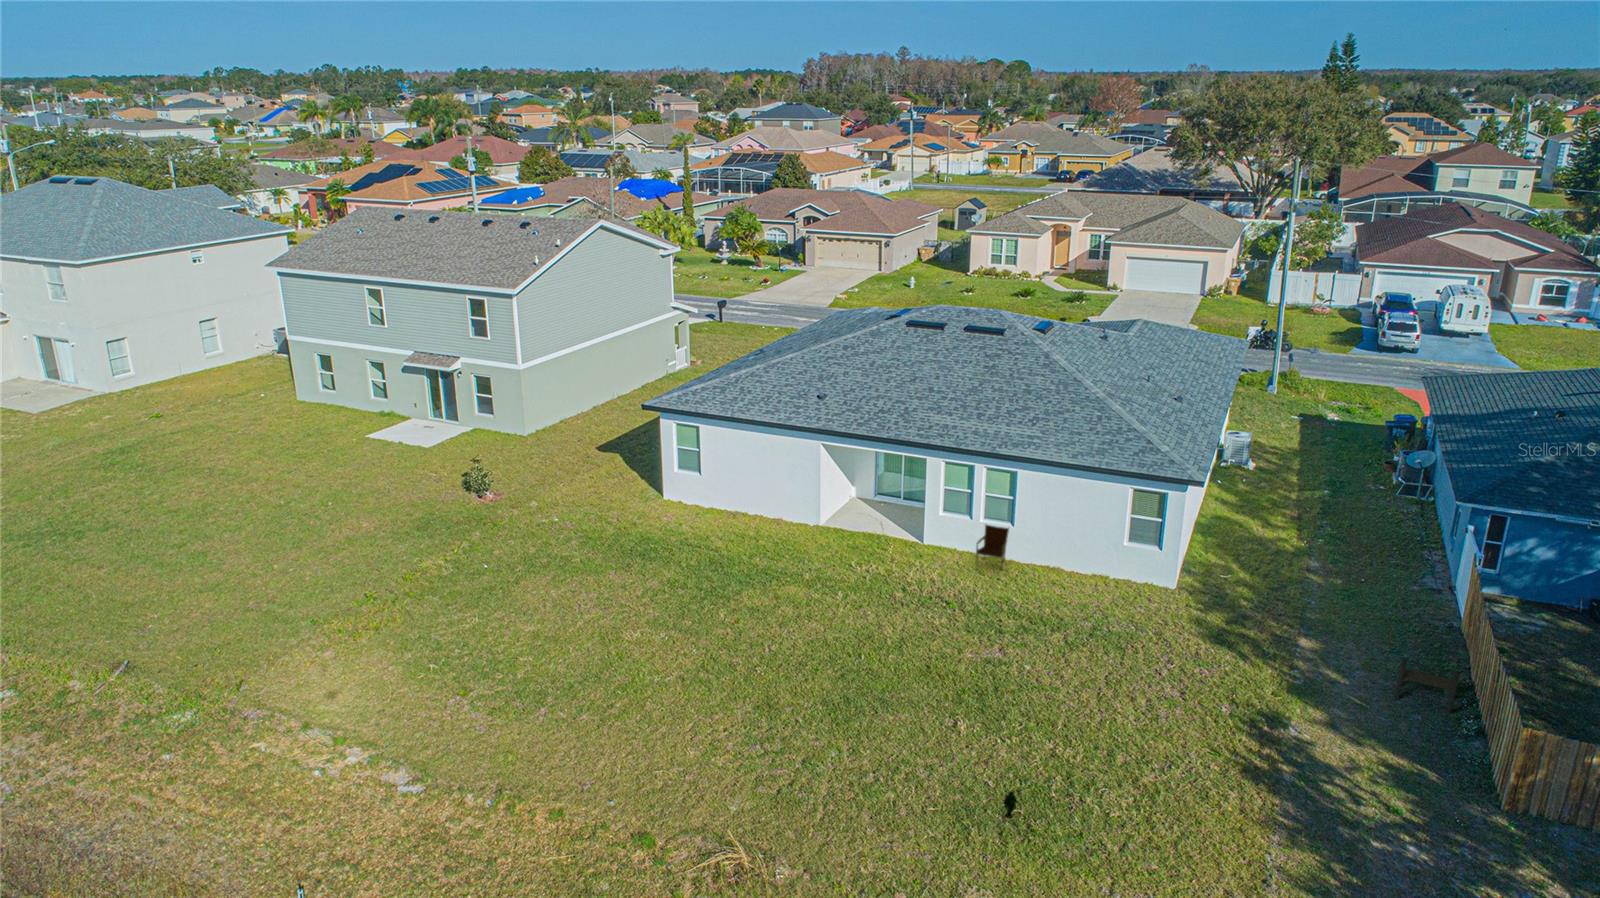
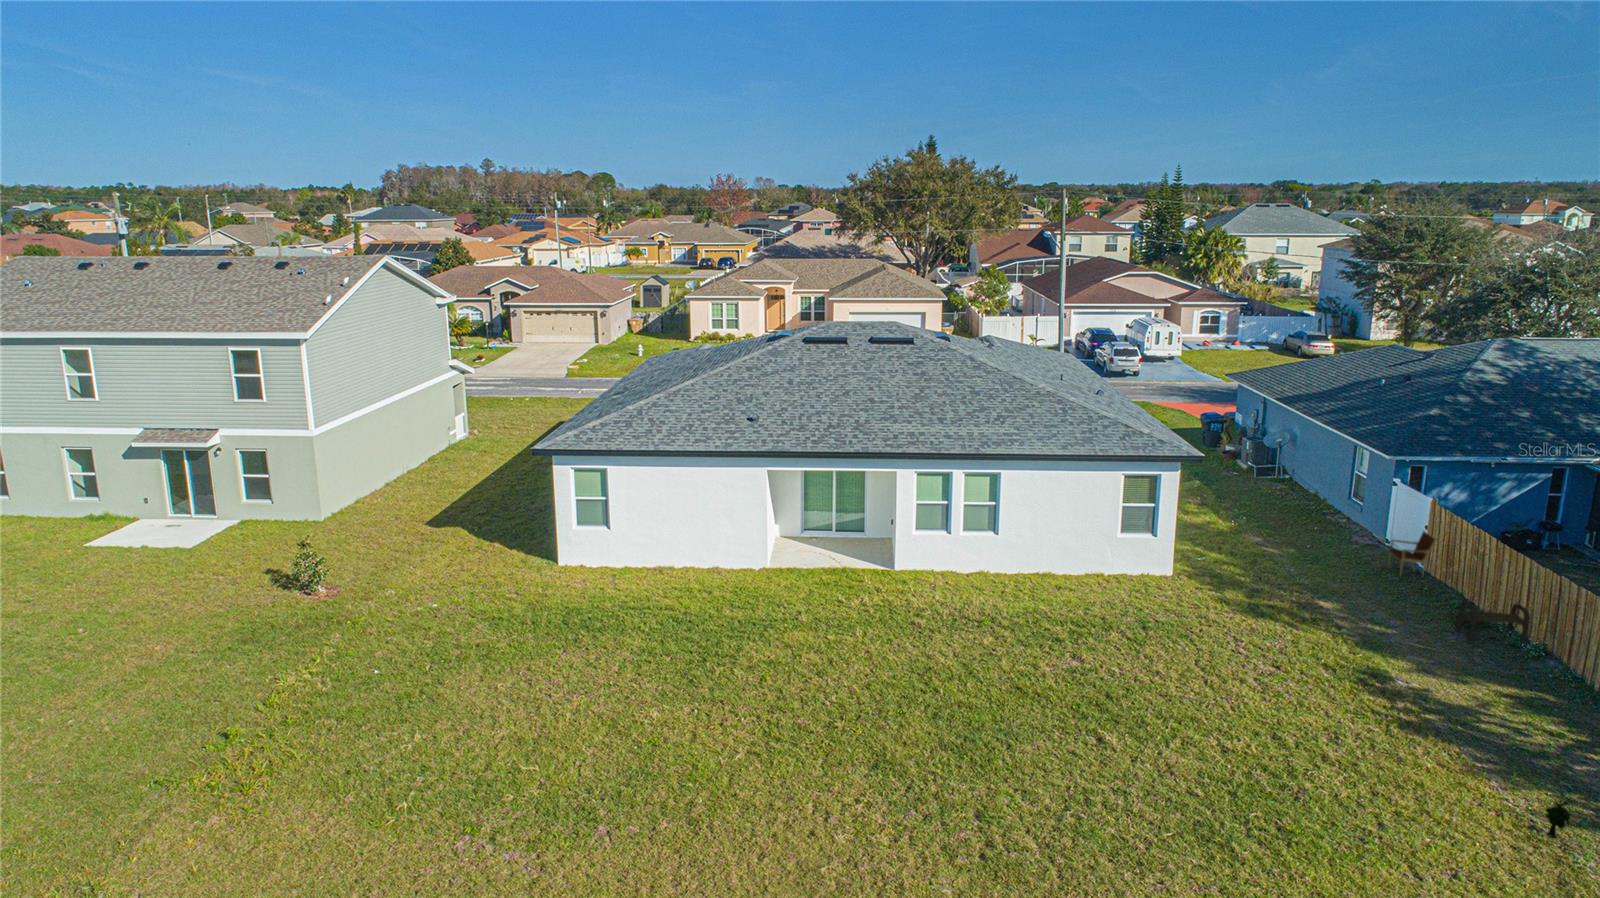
armchair: present [976,524,1009,570] -> present [1388,531,1436,576]
decorative plant: present [1003,790,1019,818] -> present [1545,801,1571,838]

